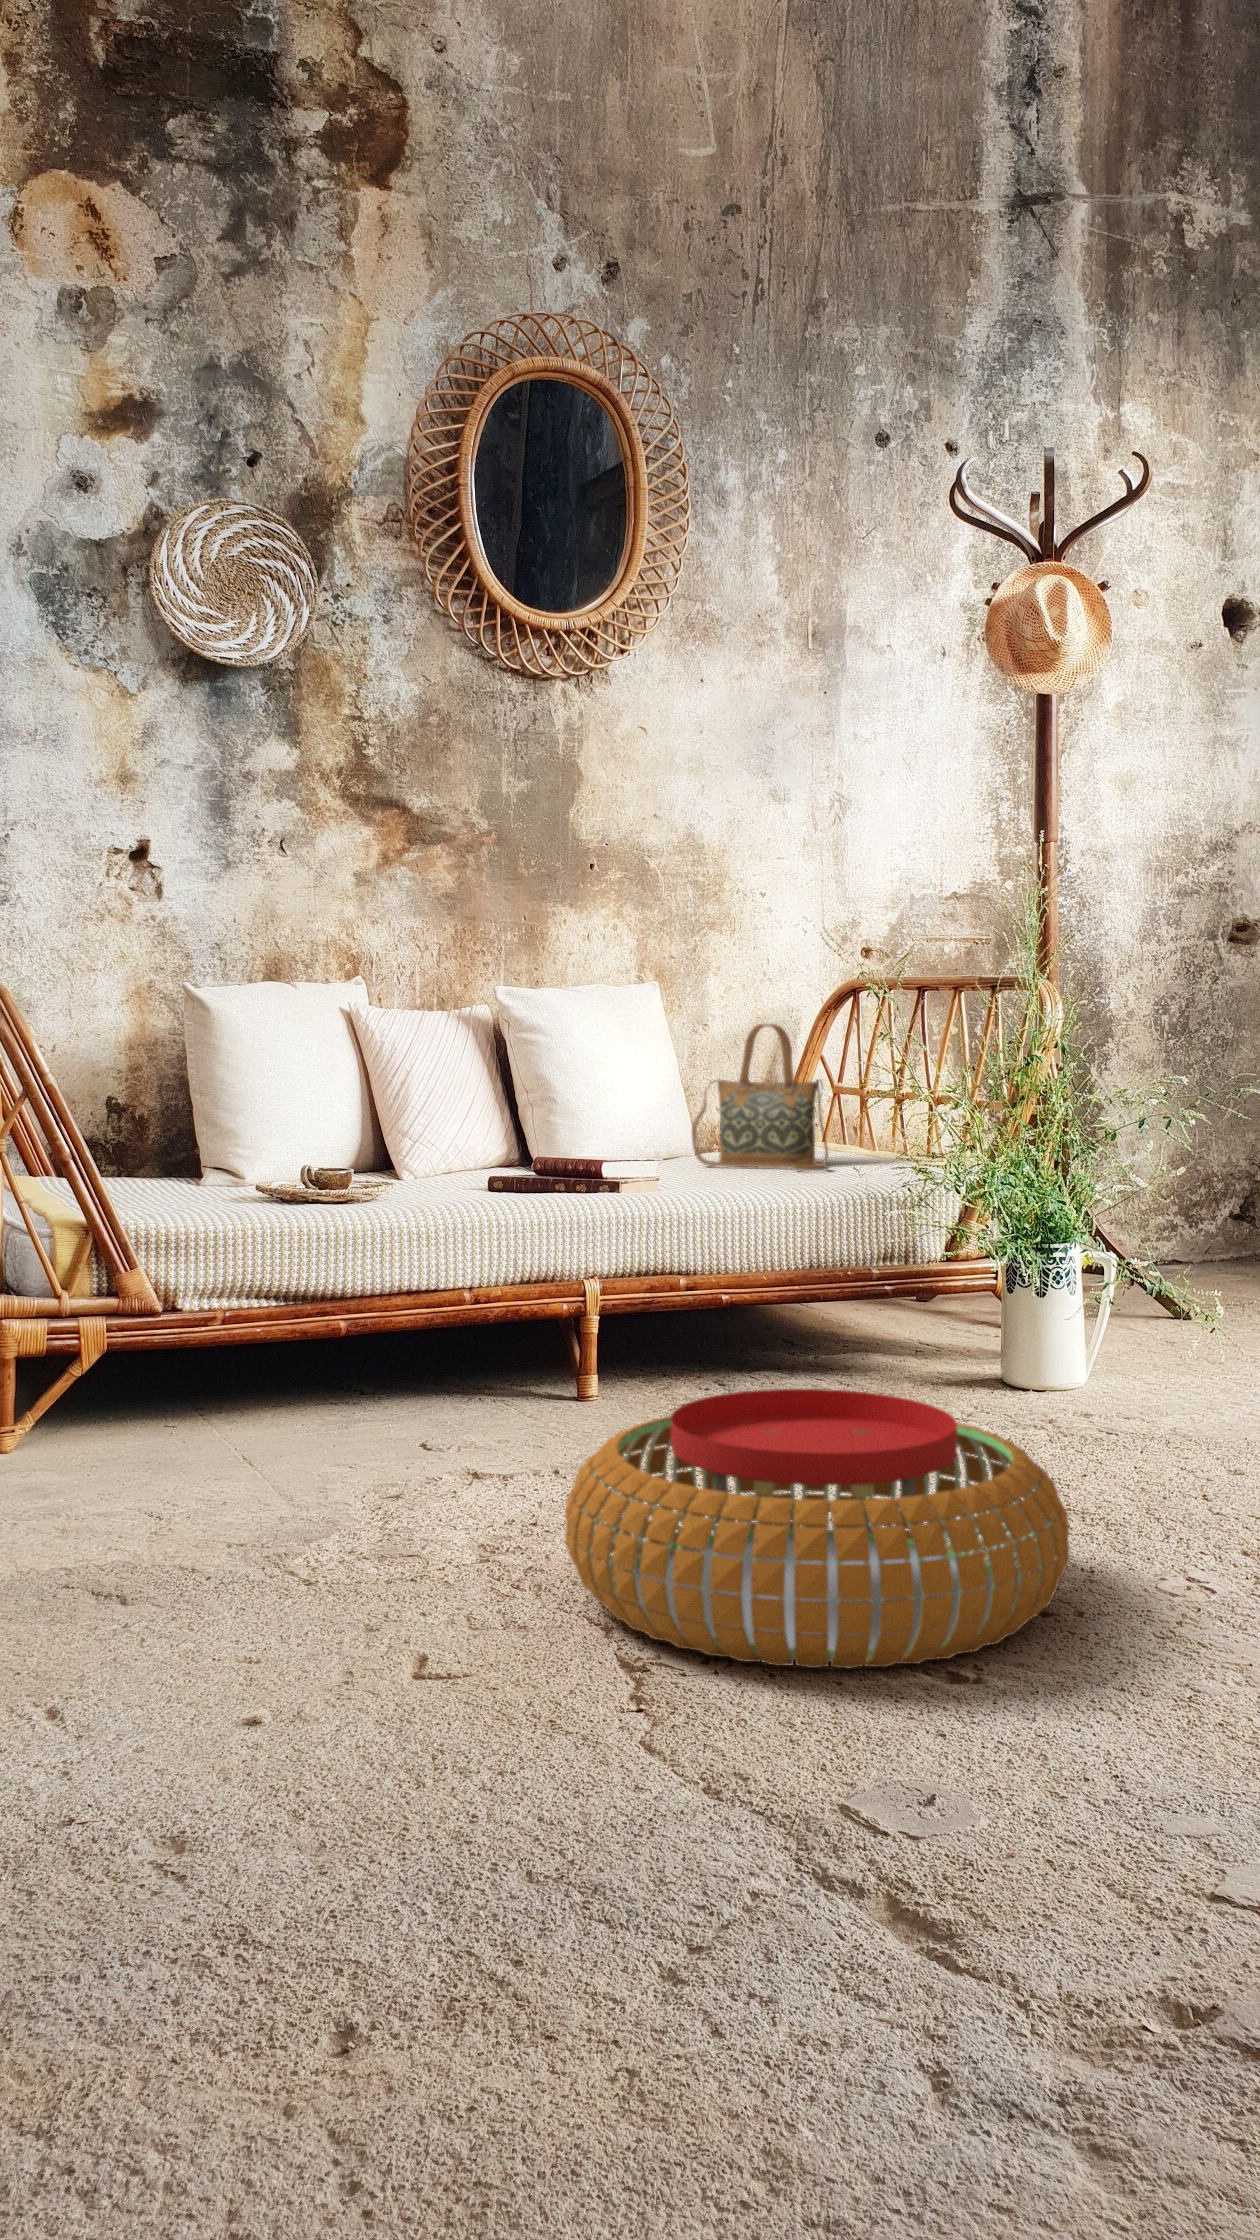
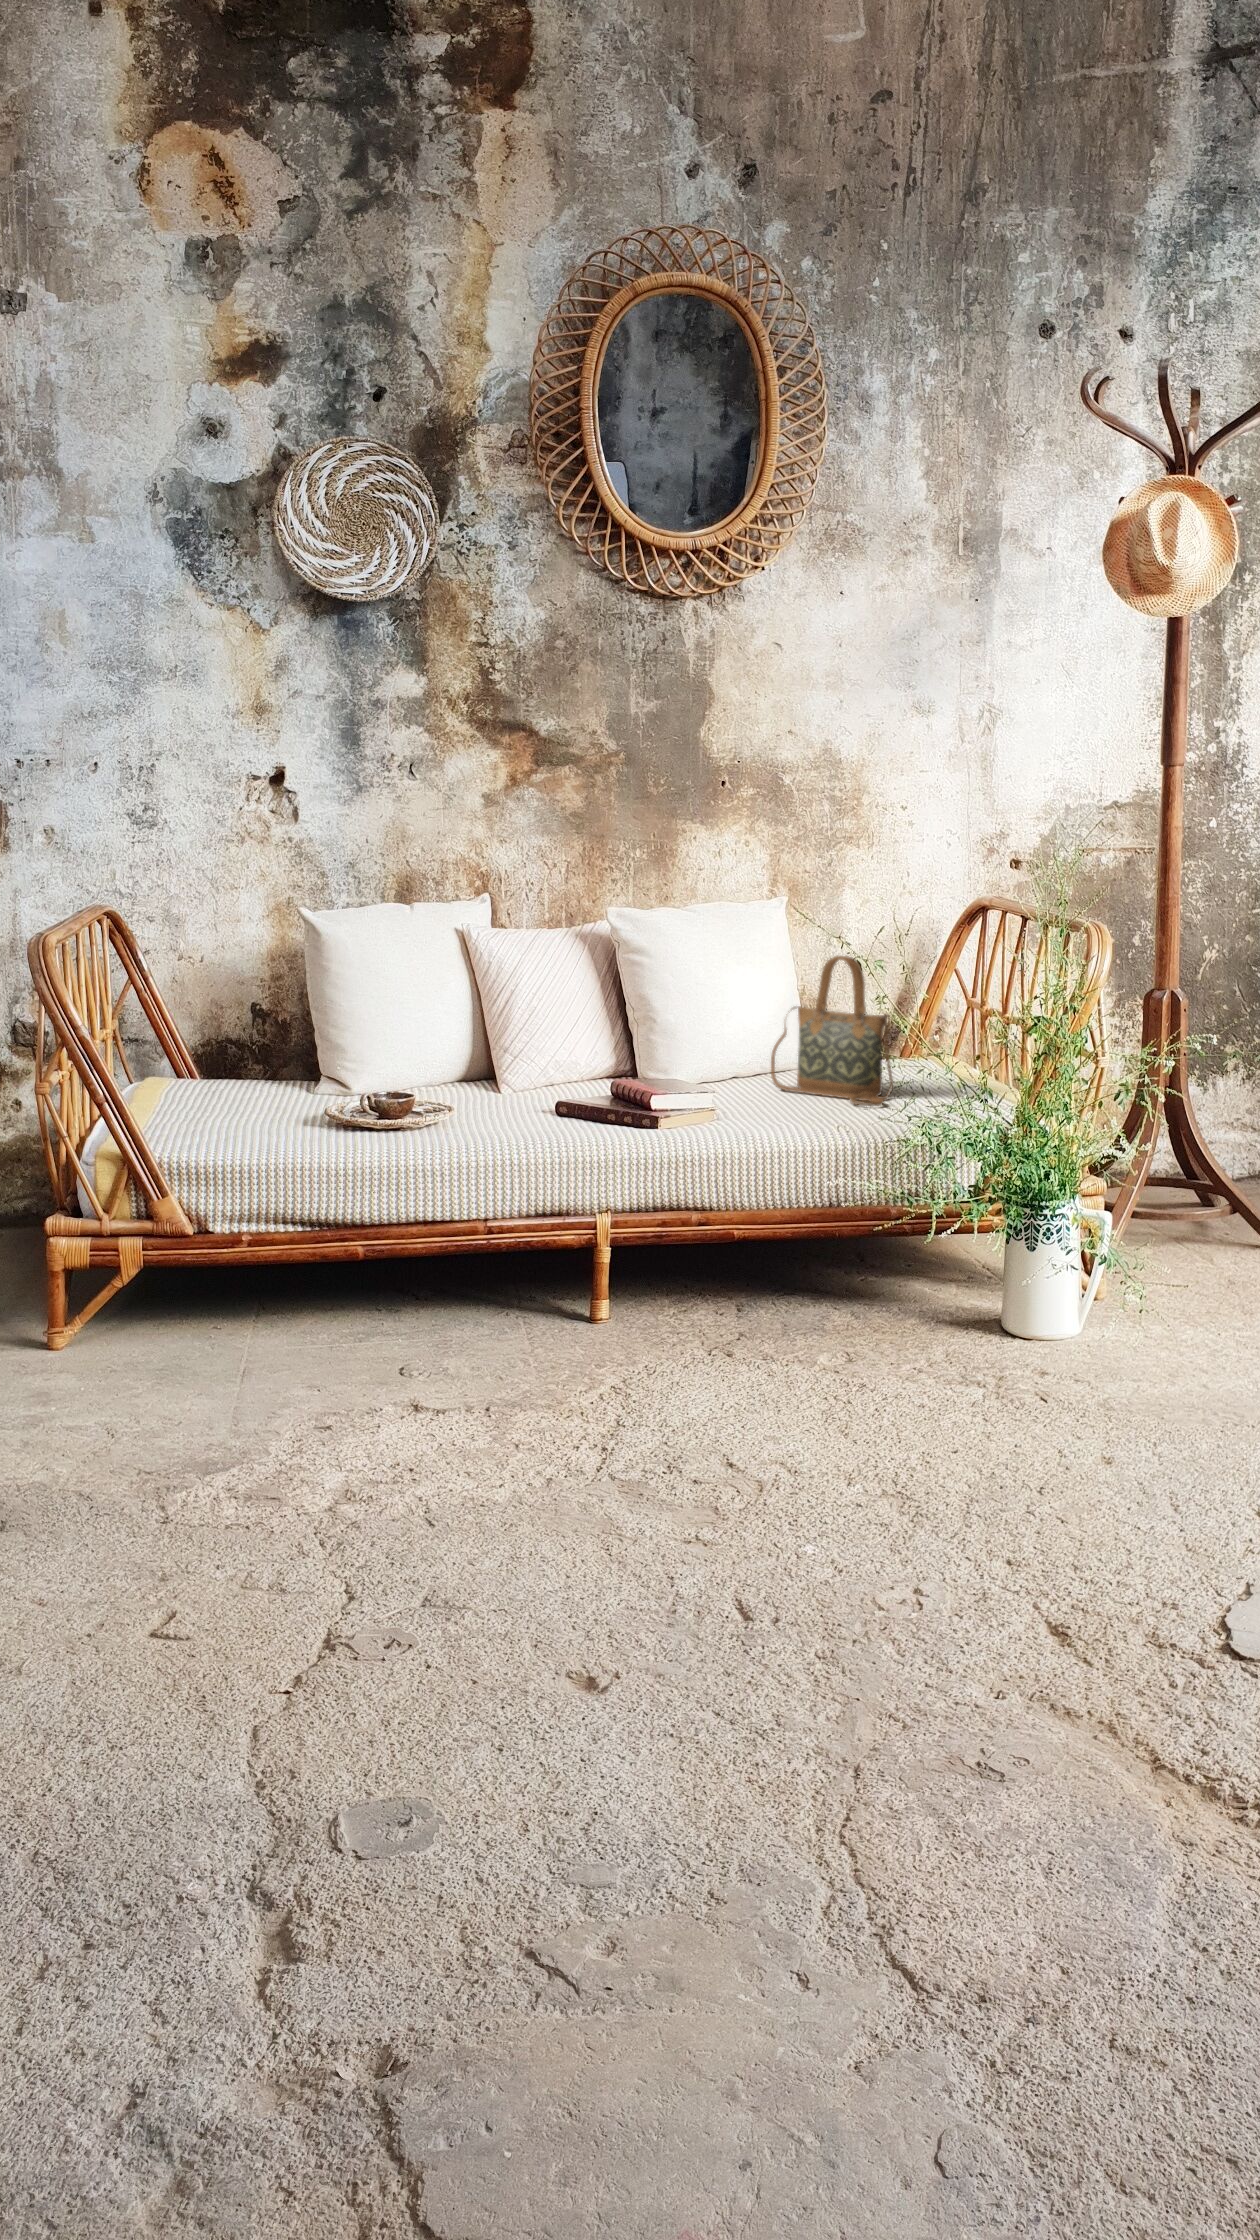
pouf: present [565,1389,1070,1669] -> none [328,1406,788,1707]

